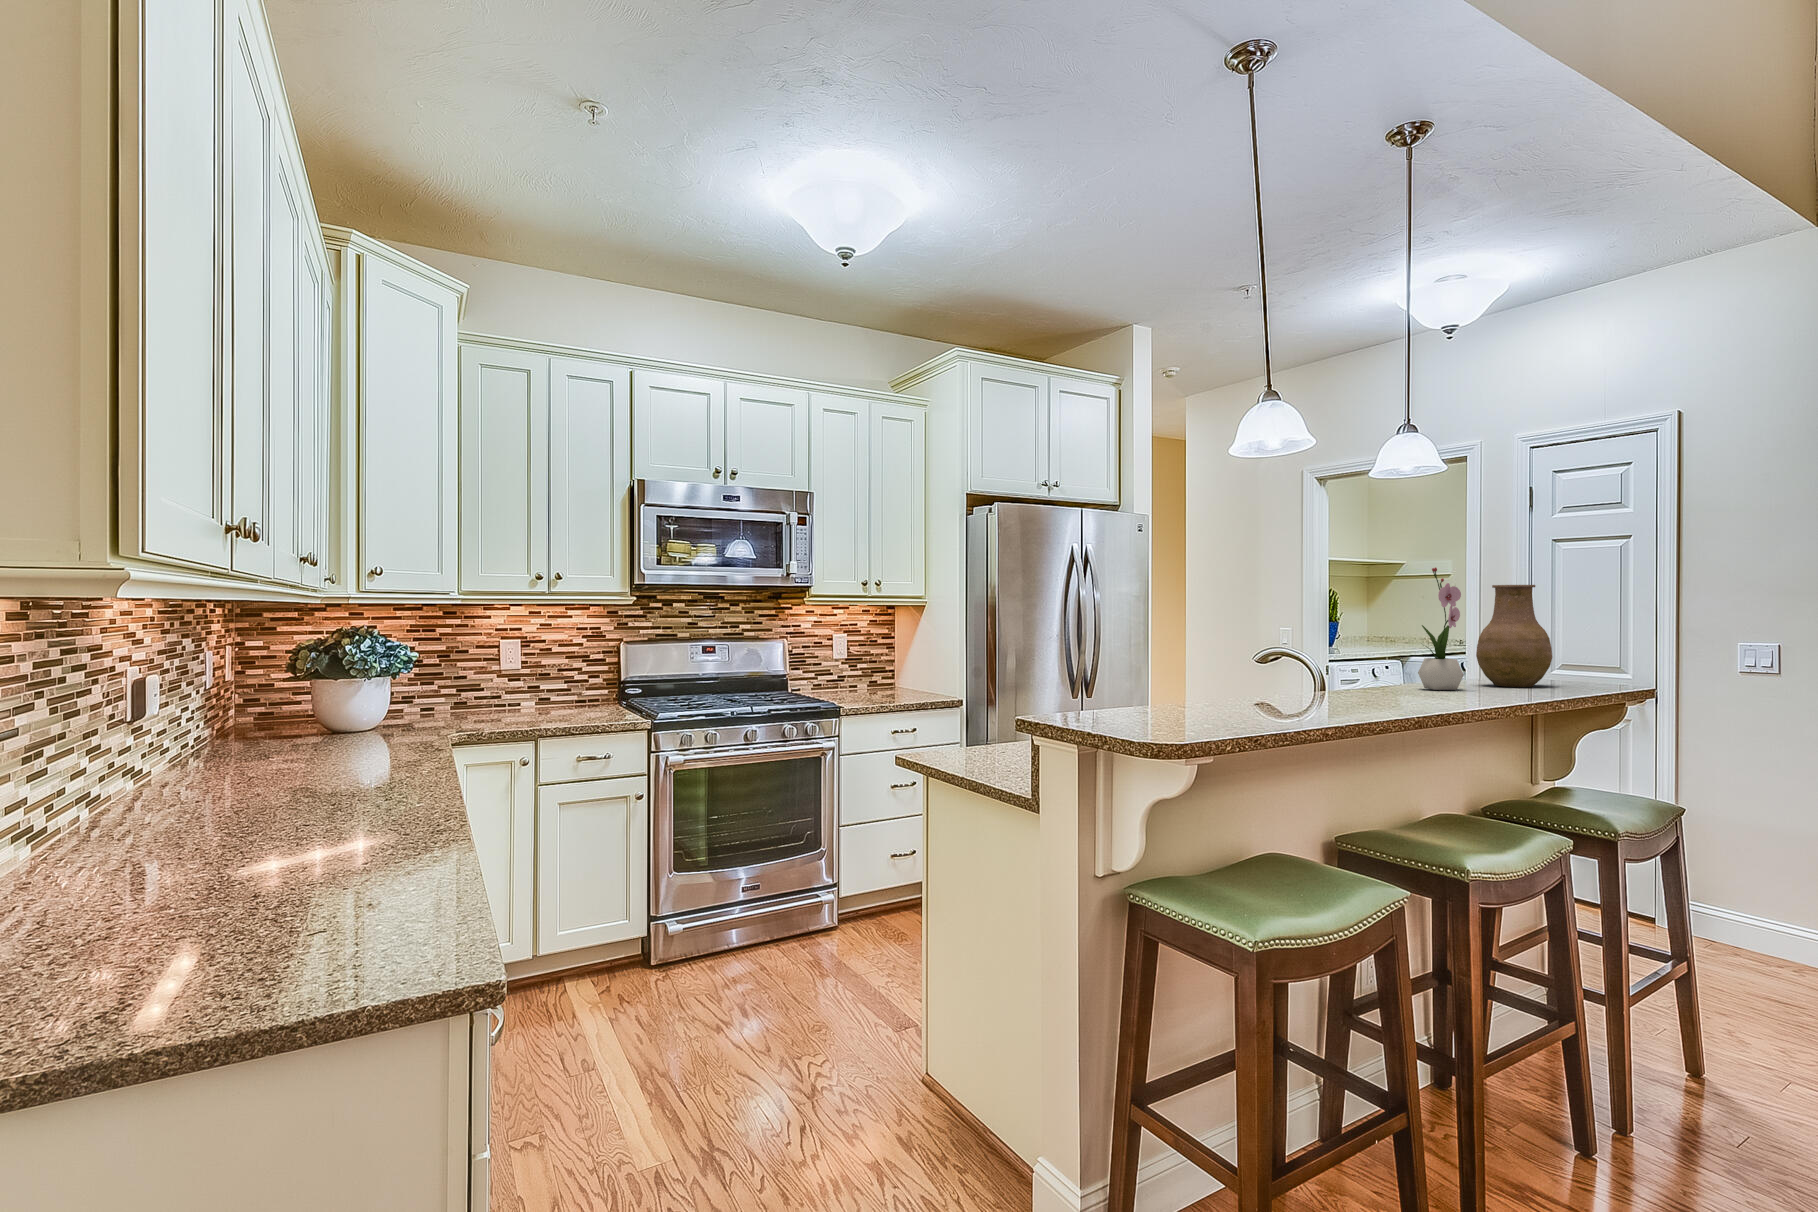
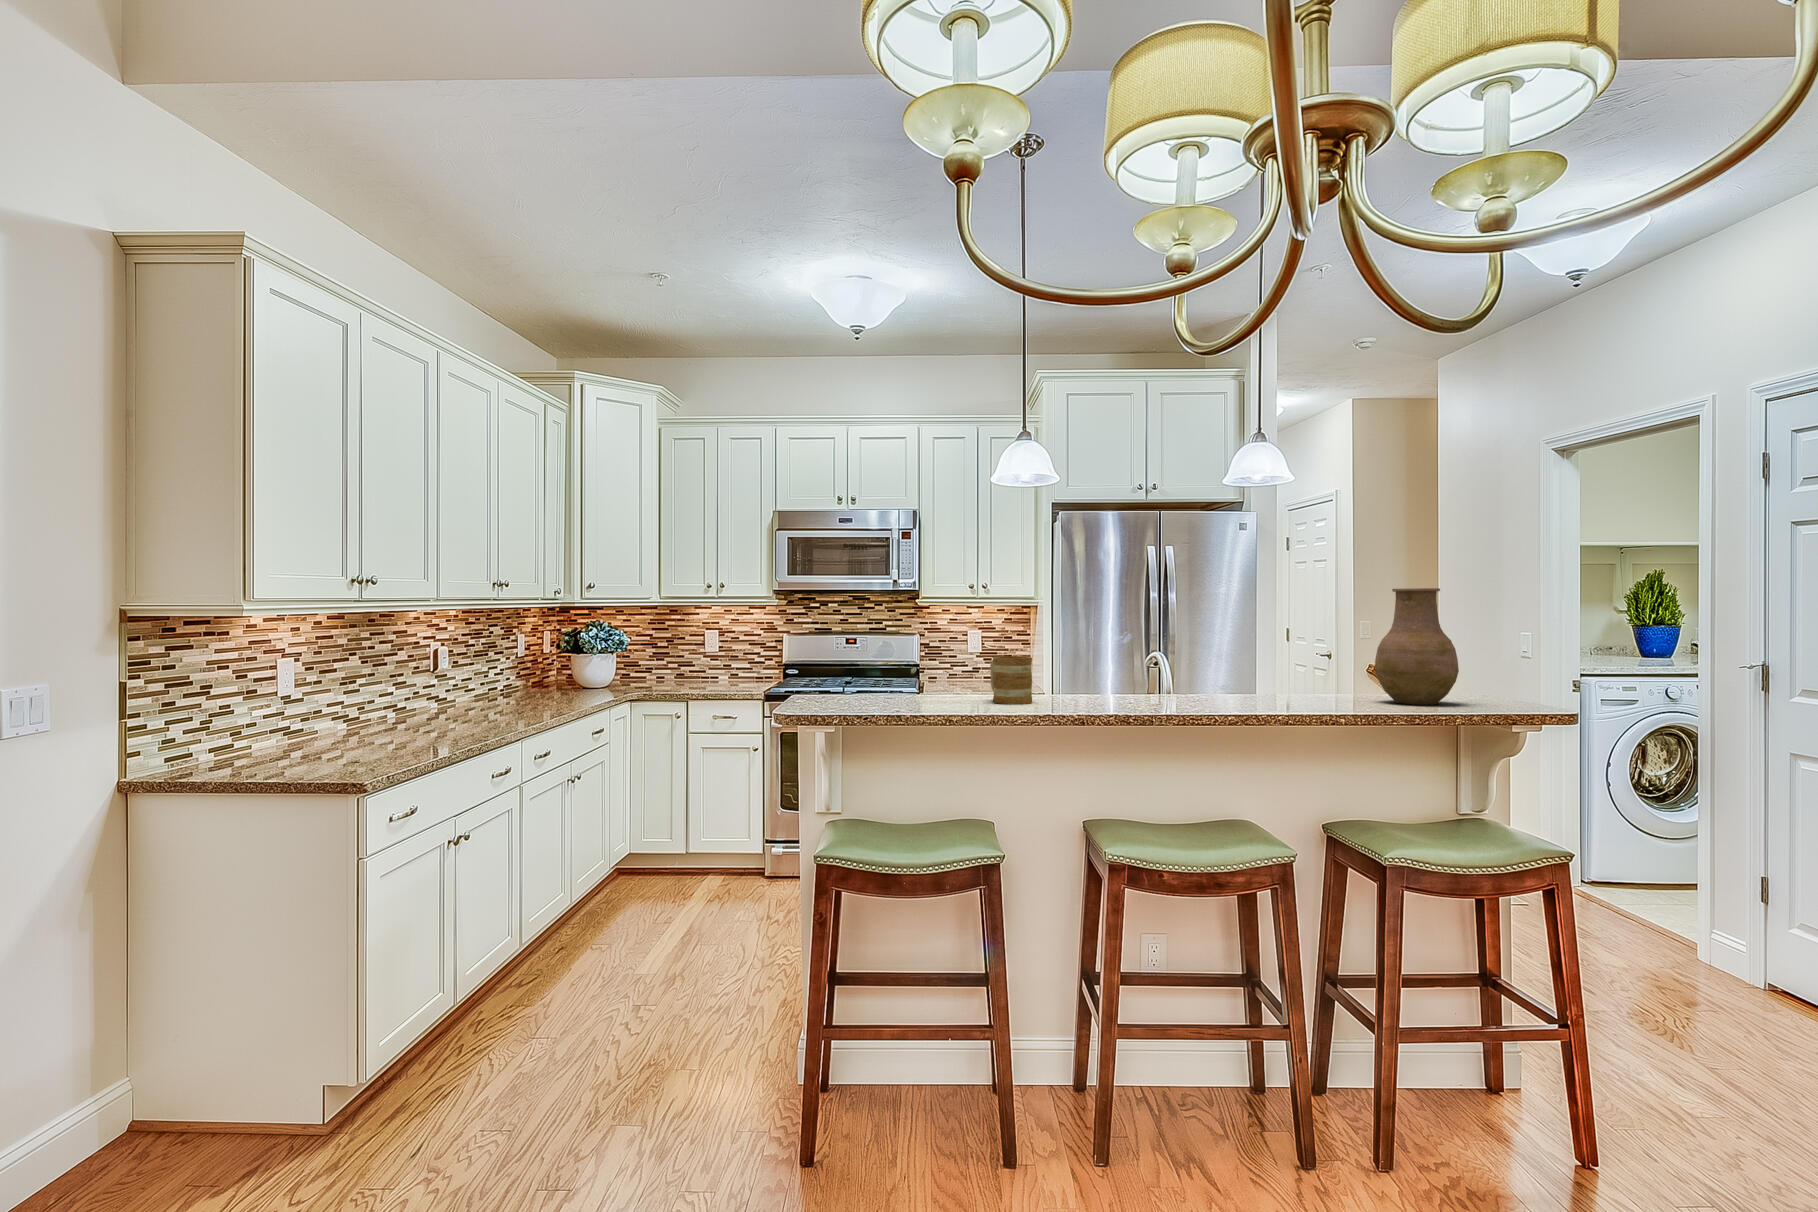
flower arrangement: present [1418,567,1464,690] -> none [1276,571,1324,702]
mug: none [1227,655,1294,707] -> present [990,656,1032,704]

